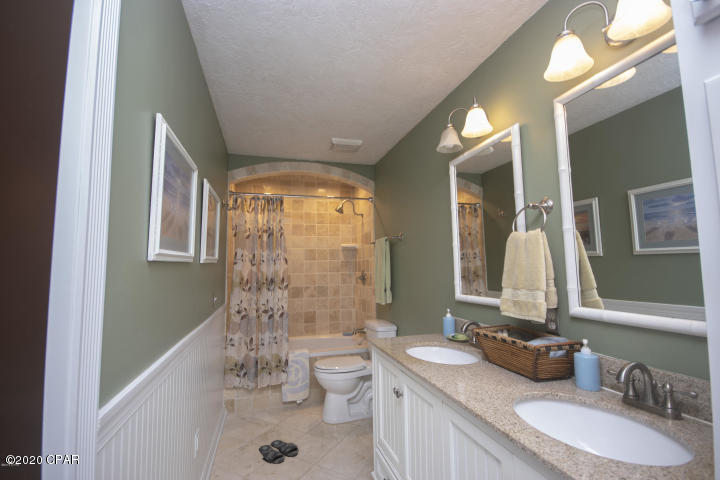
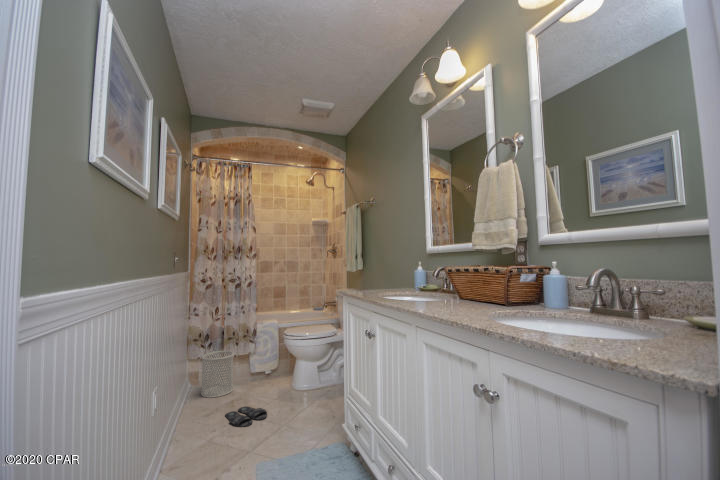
wastebasket: none [236,380,267,427] -> present [201,351,234,398]

